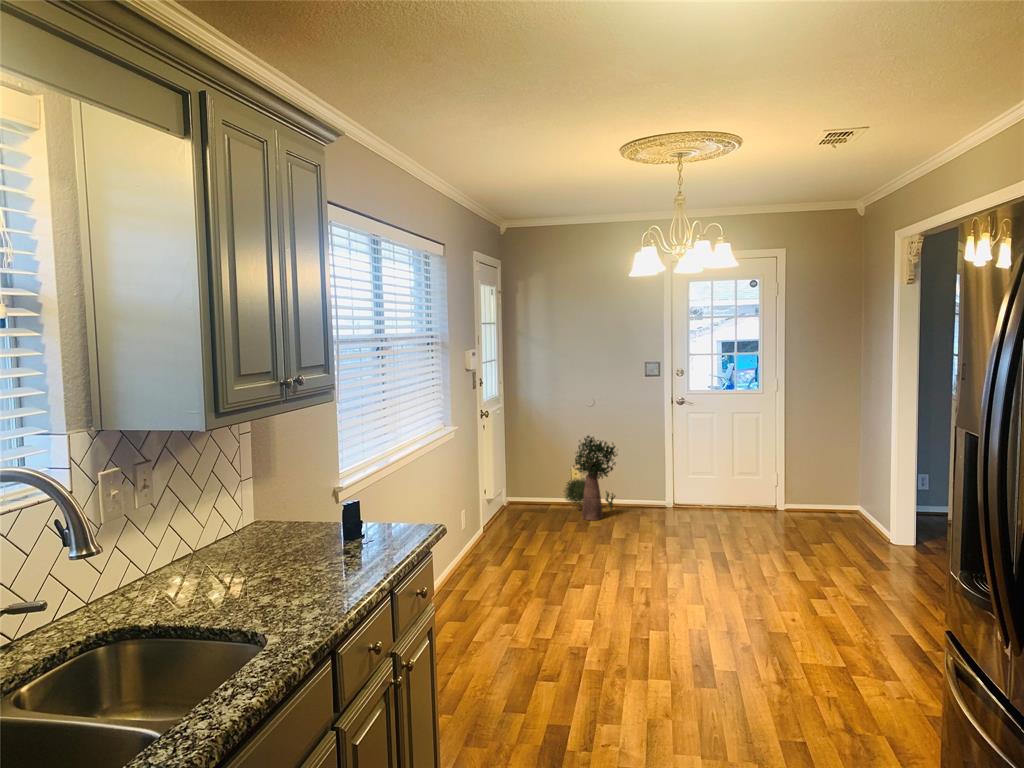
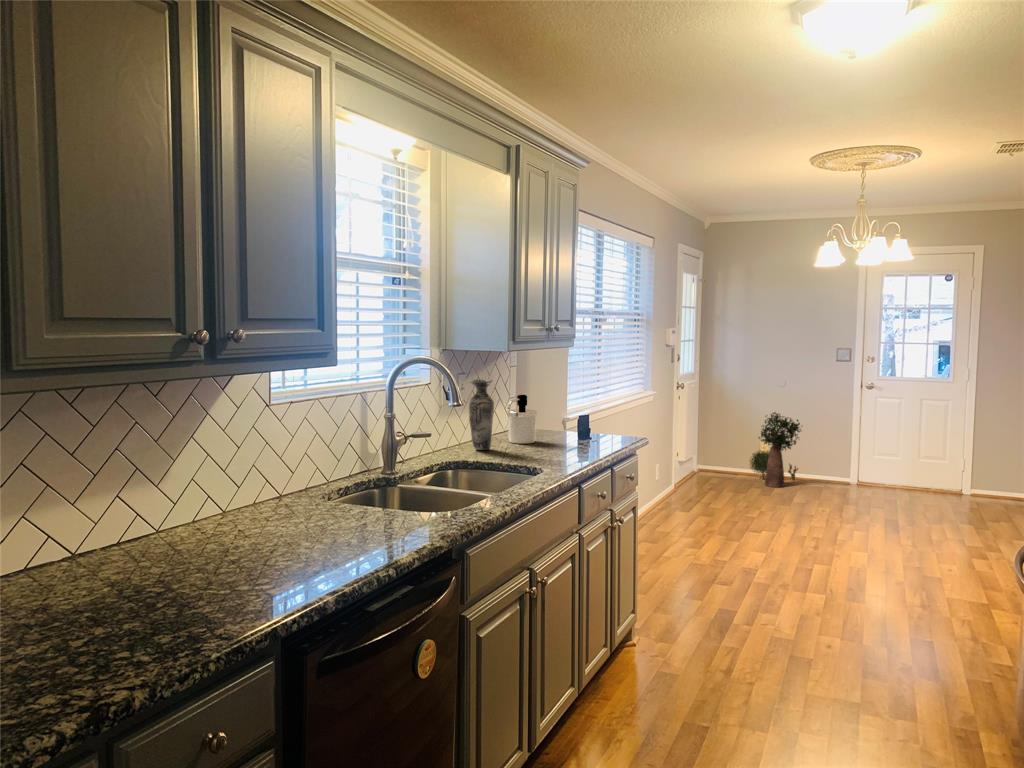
vase: none [148,475,194,591] -> present [469,380,494,450]
soap dispenser: none [222,486,274,564] -> present [508,395,537,444]

